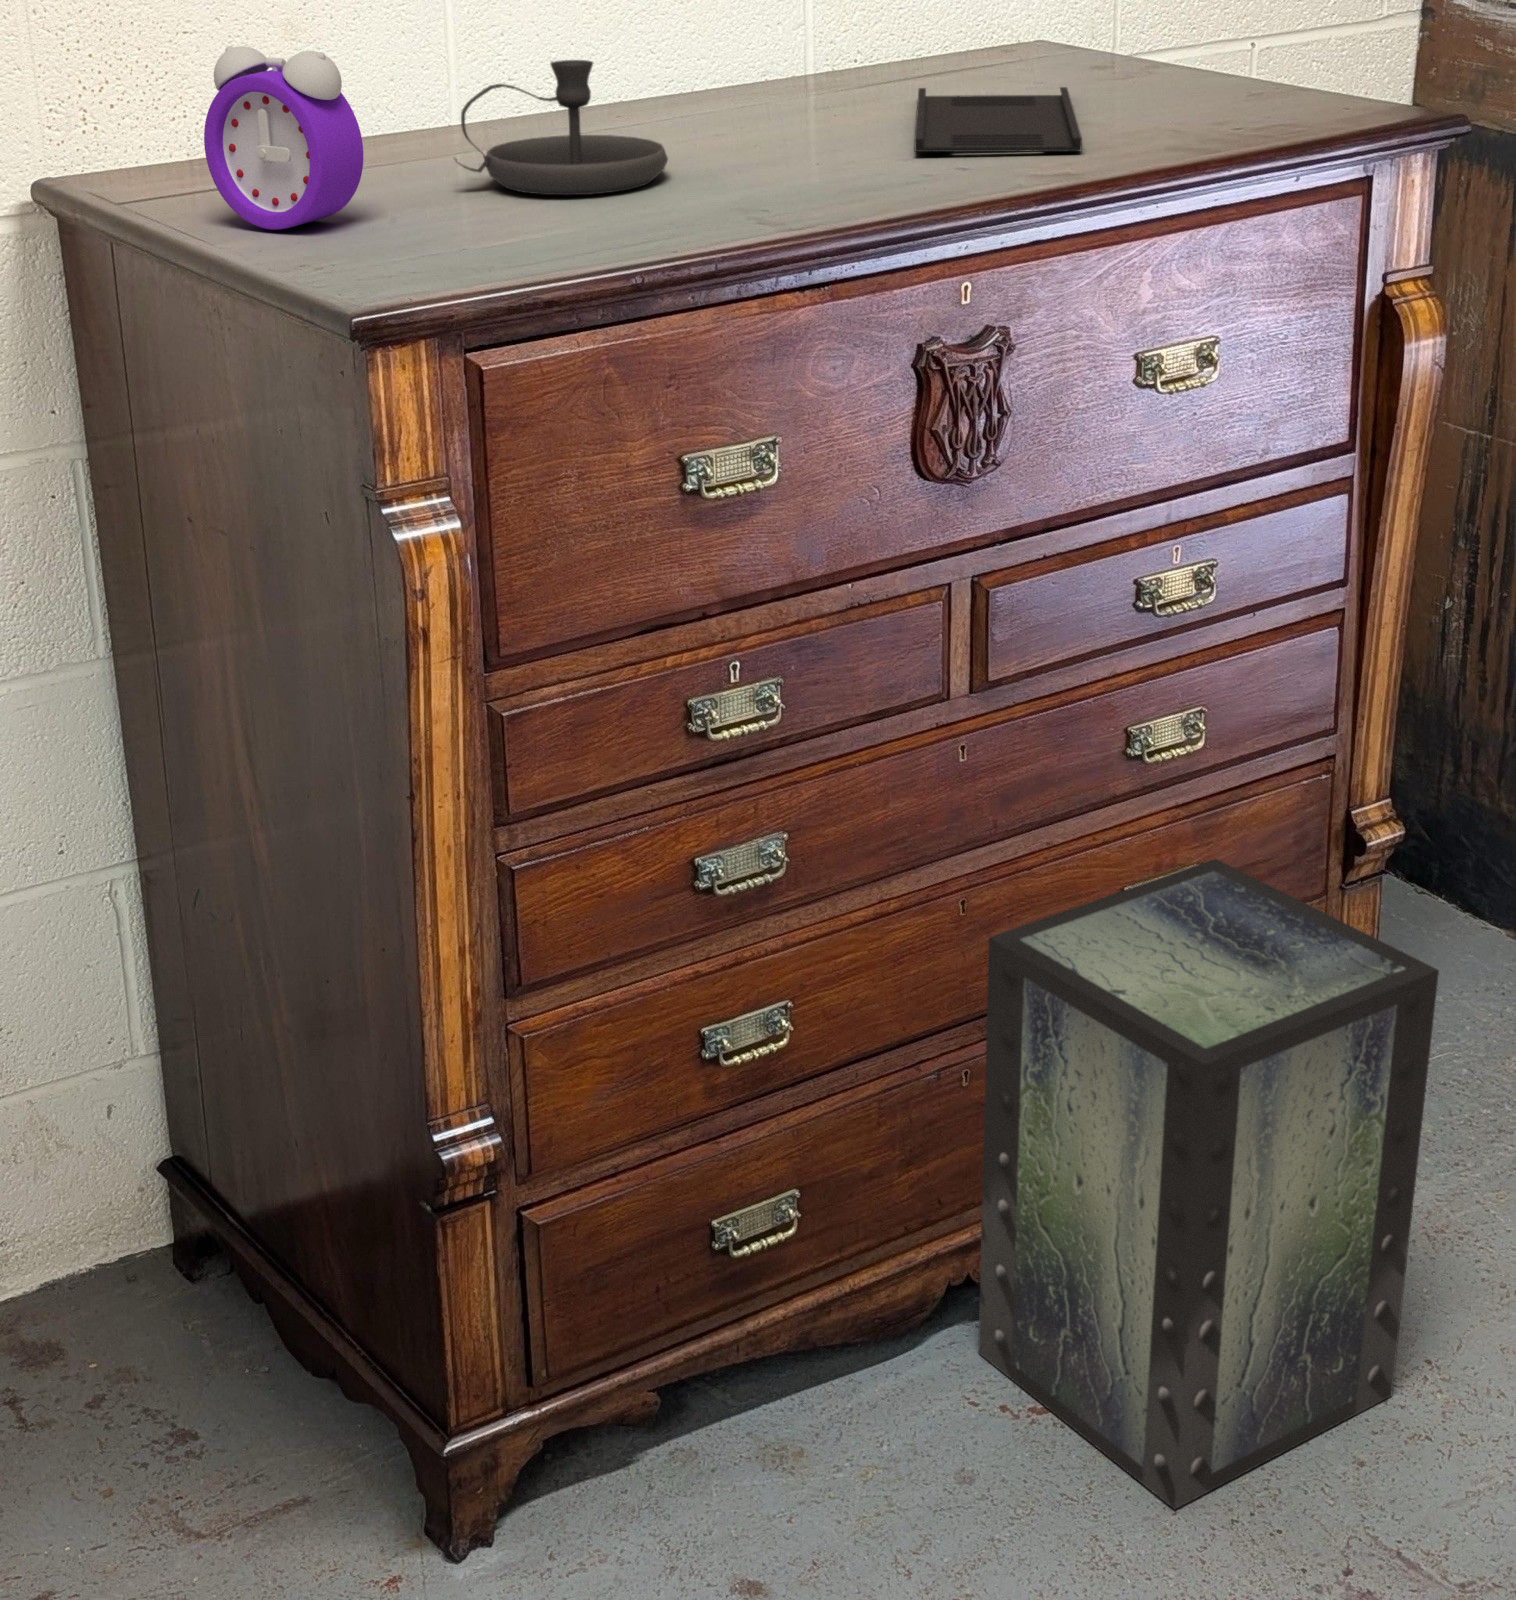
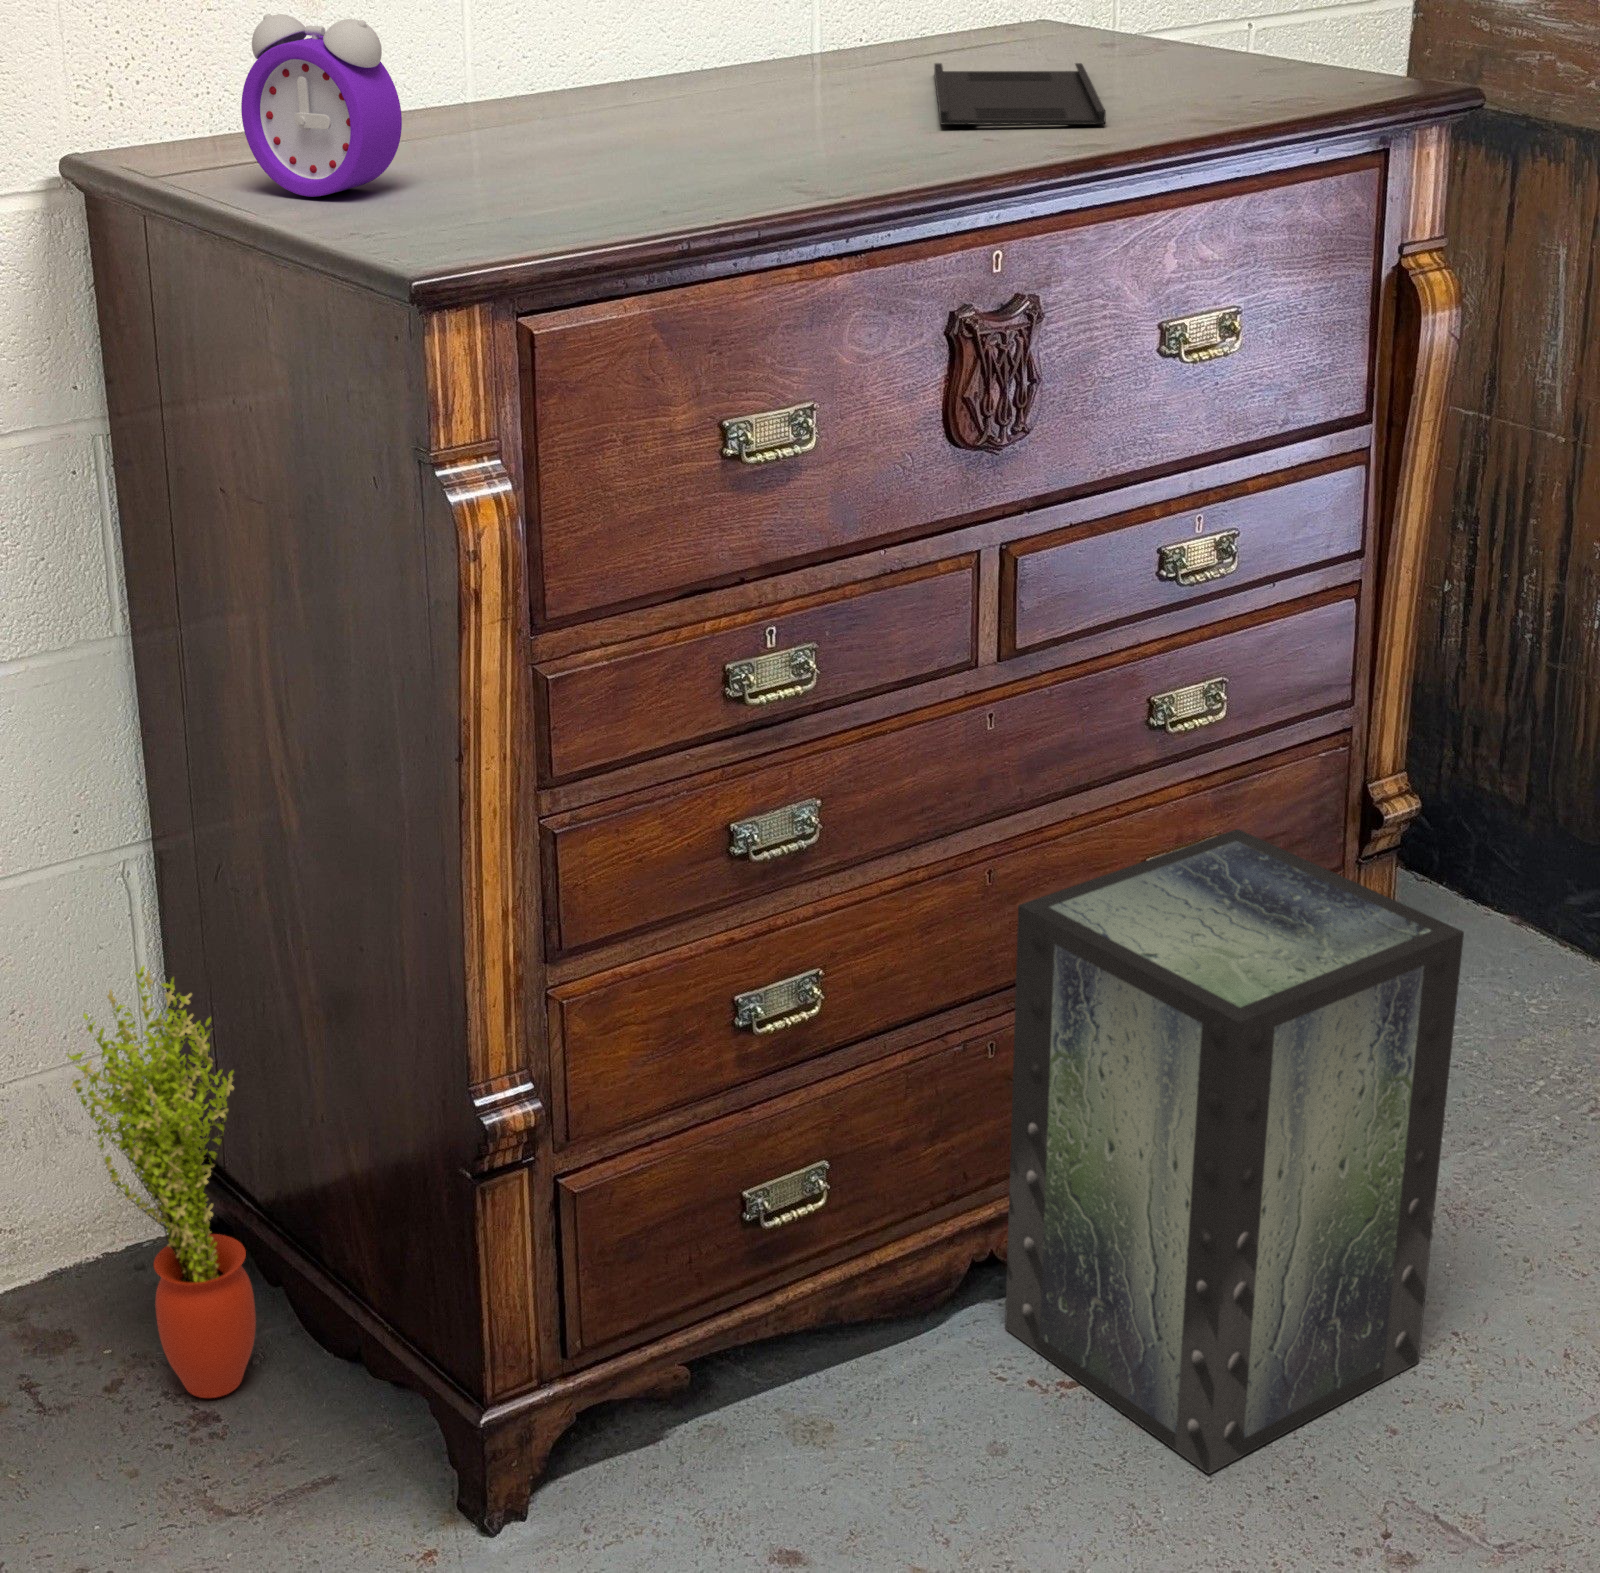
candlestick: present [455,60,668,195] -> none [485,31,698,165]
potted plant: none [42,987,235,1412] -> present [67,965,256,1398]

